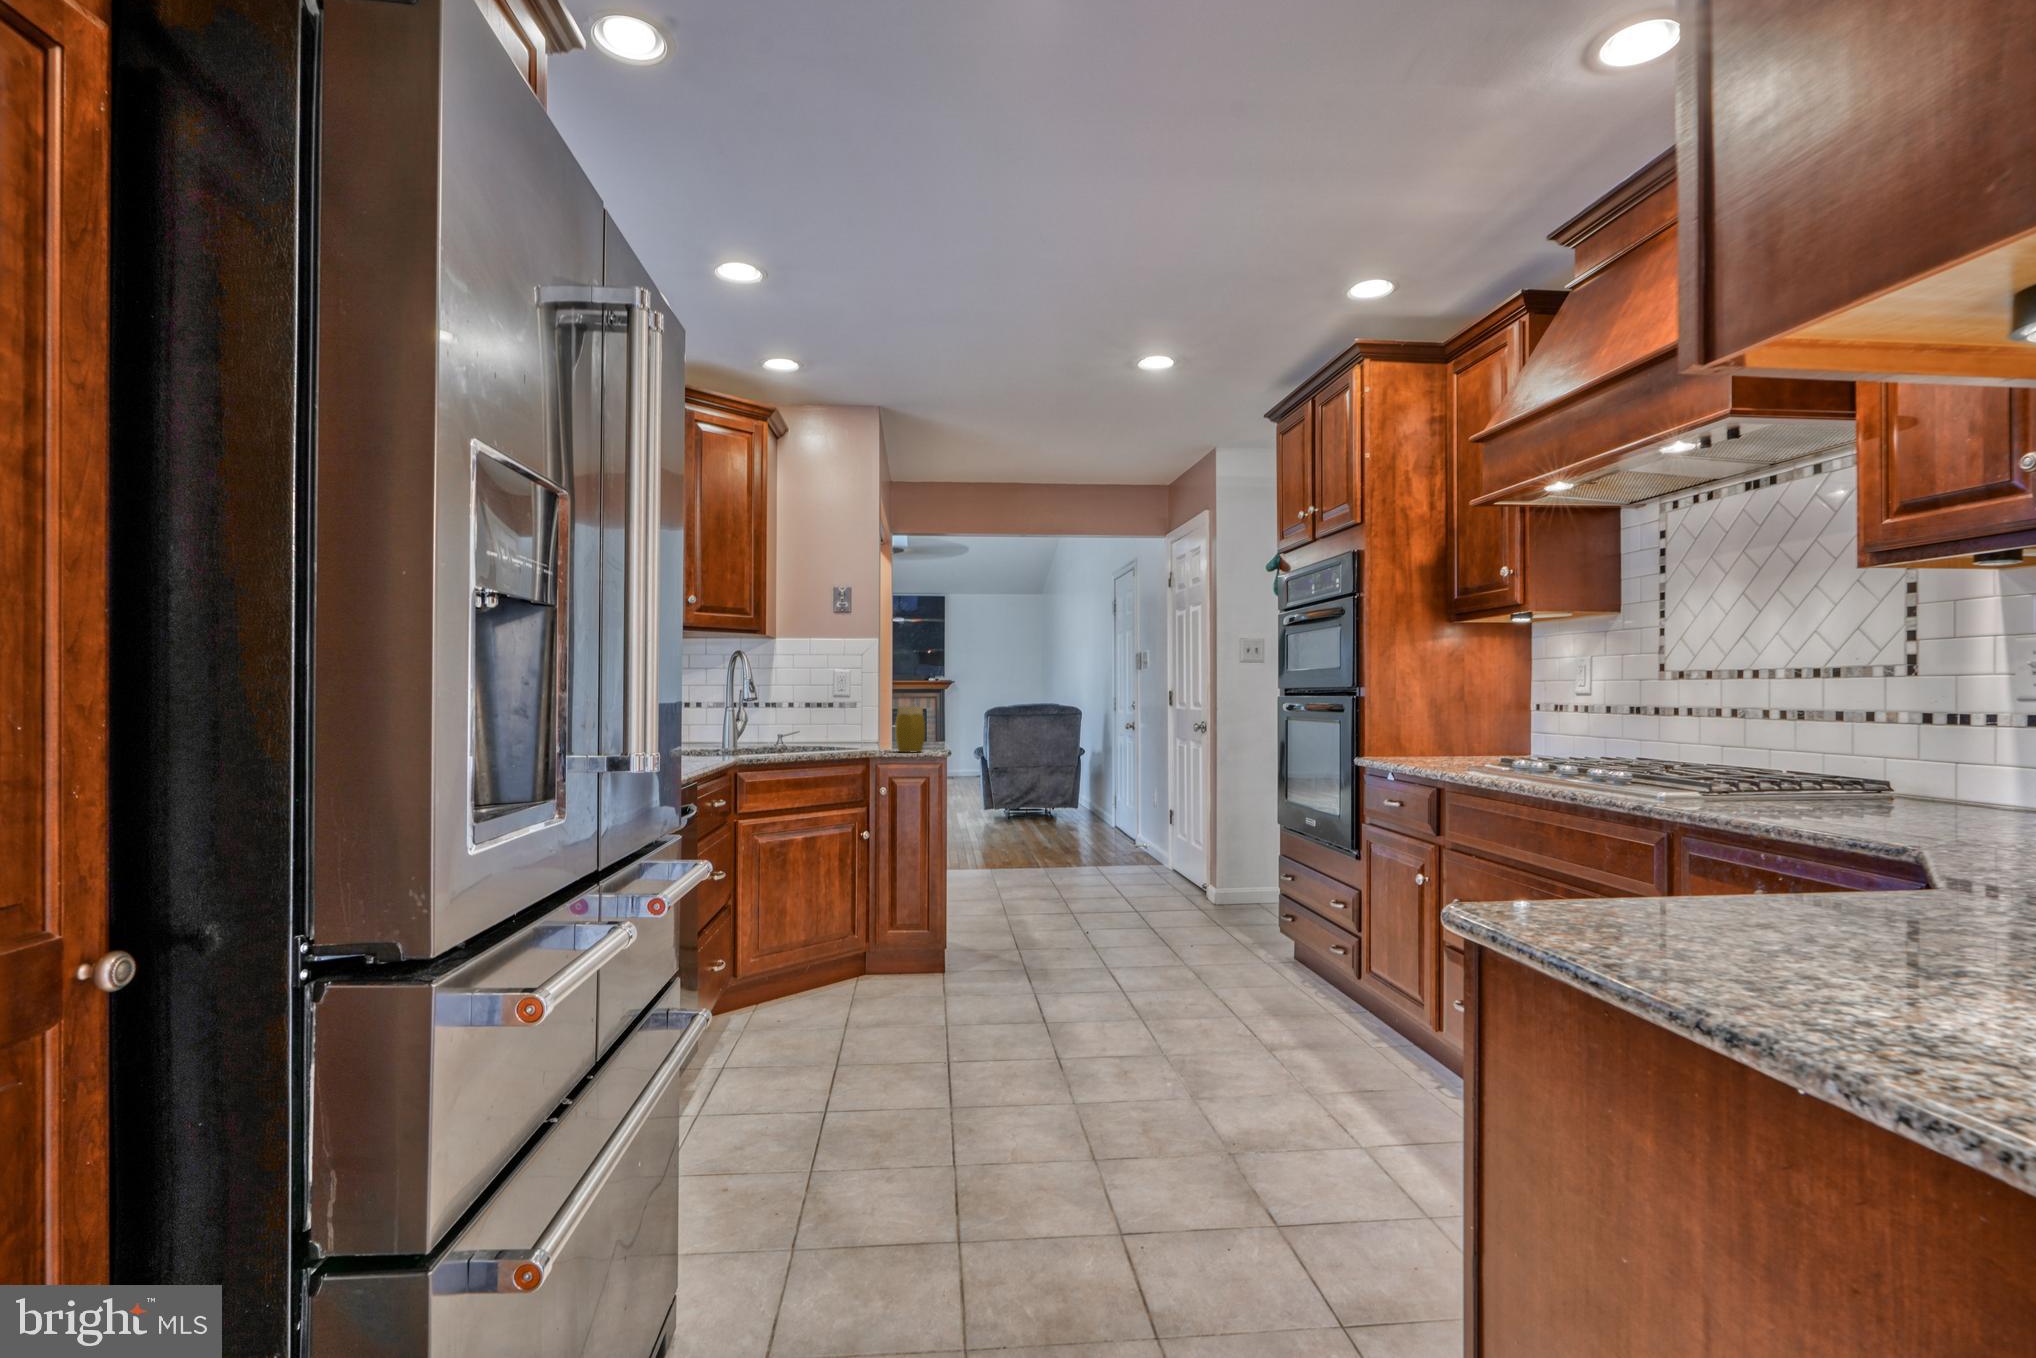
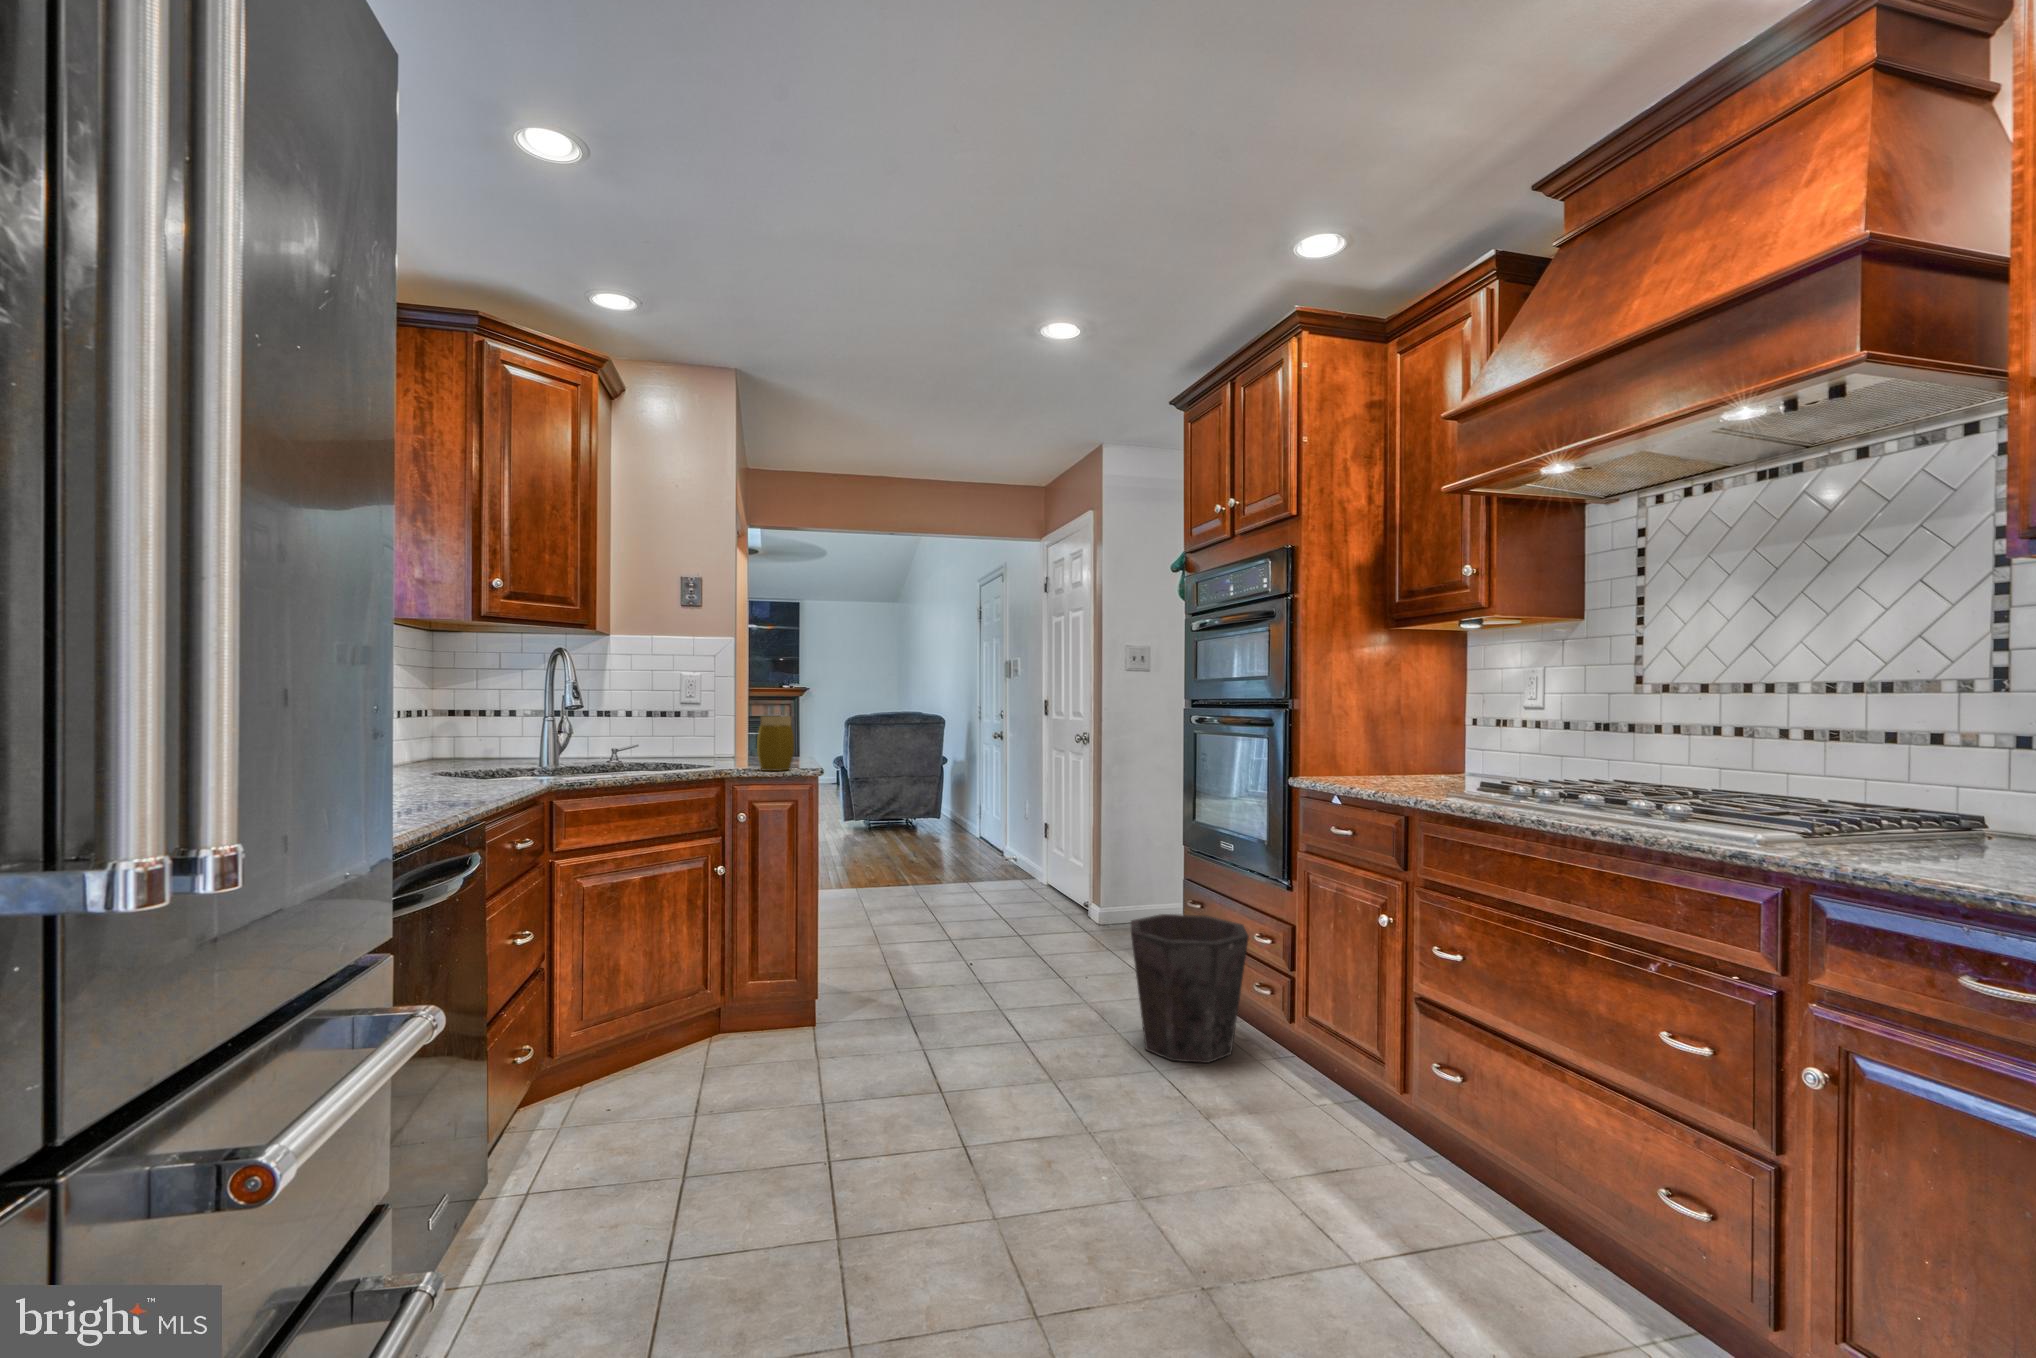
waste bin: none [1212,882,1317,1008] -> present [1131,914,1249,1063]

